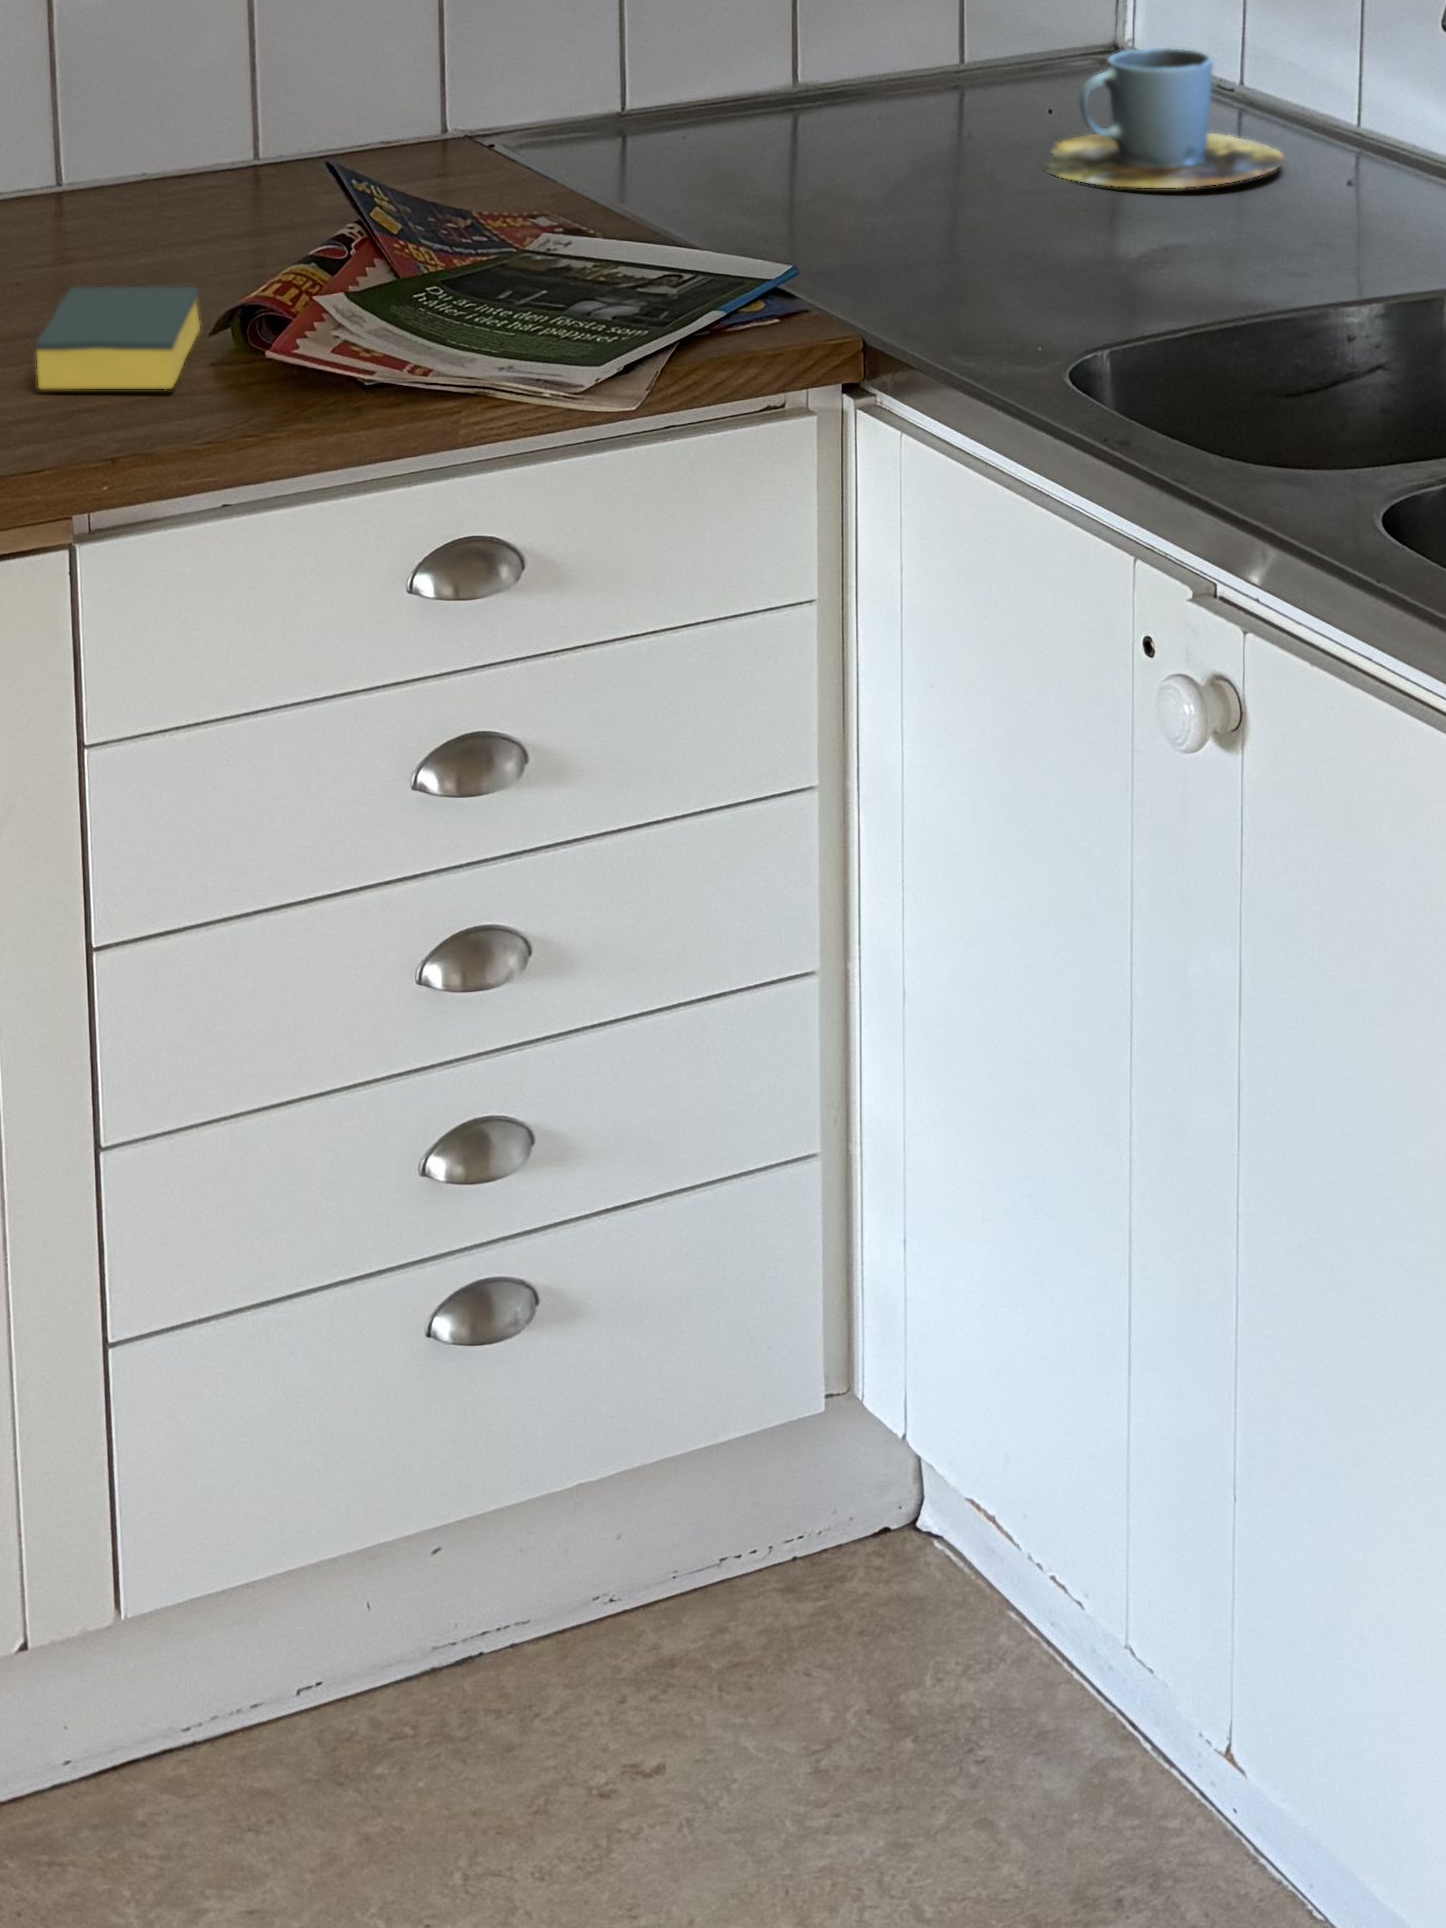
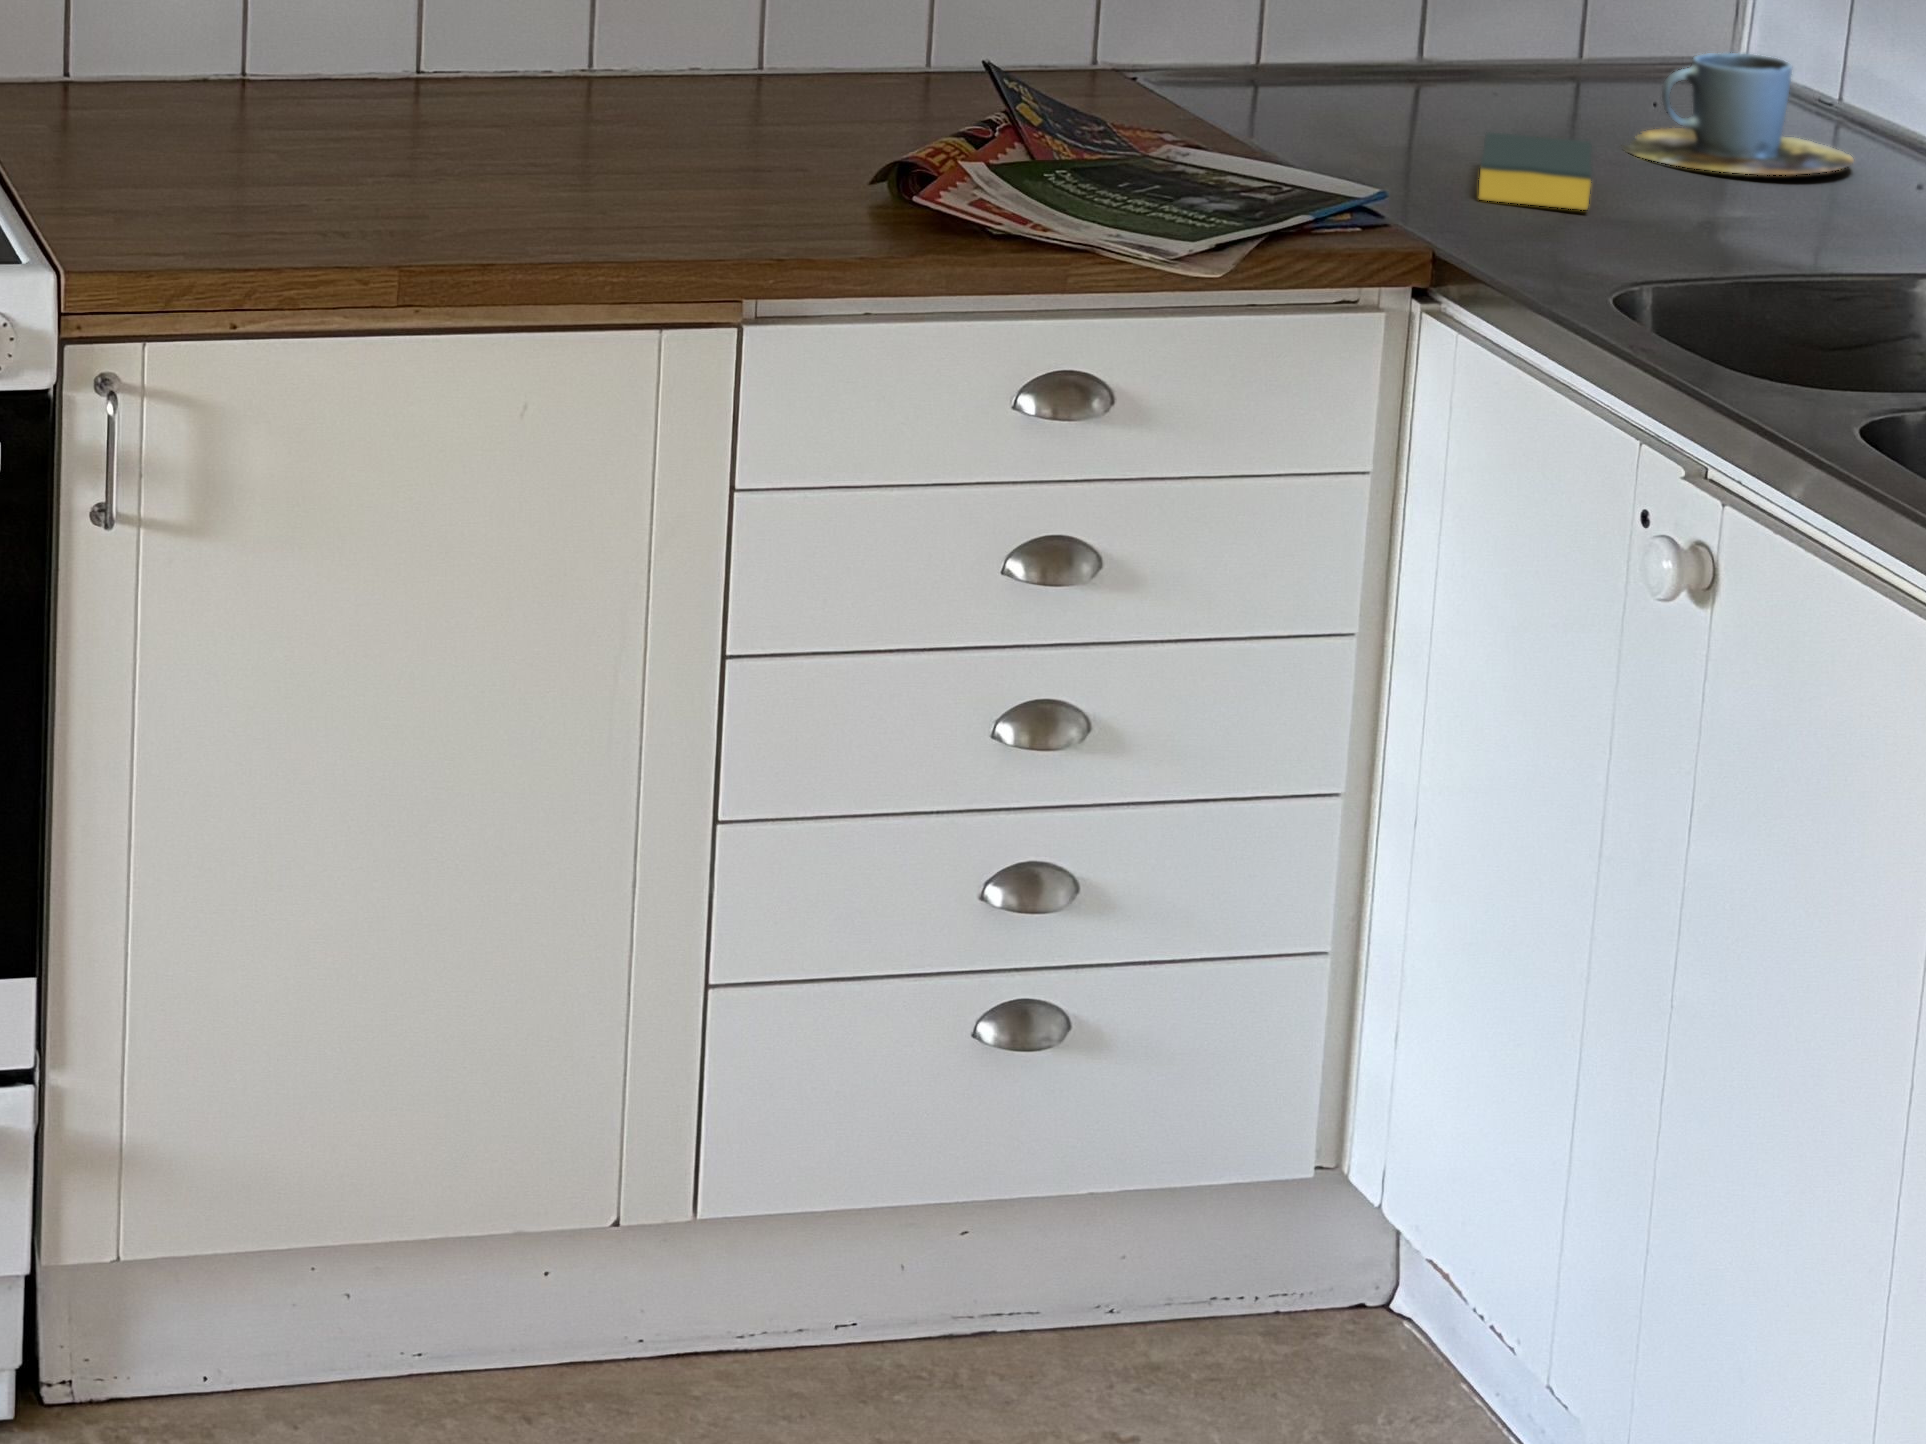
sponge: present [36,287,200,389] -> present [1479,132,1592,210]

